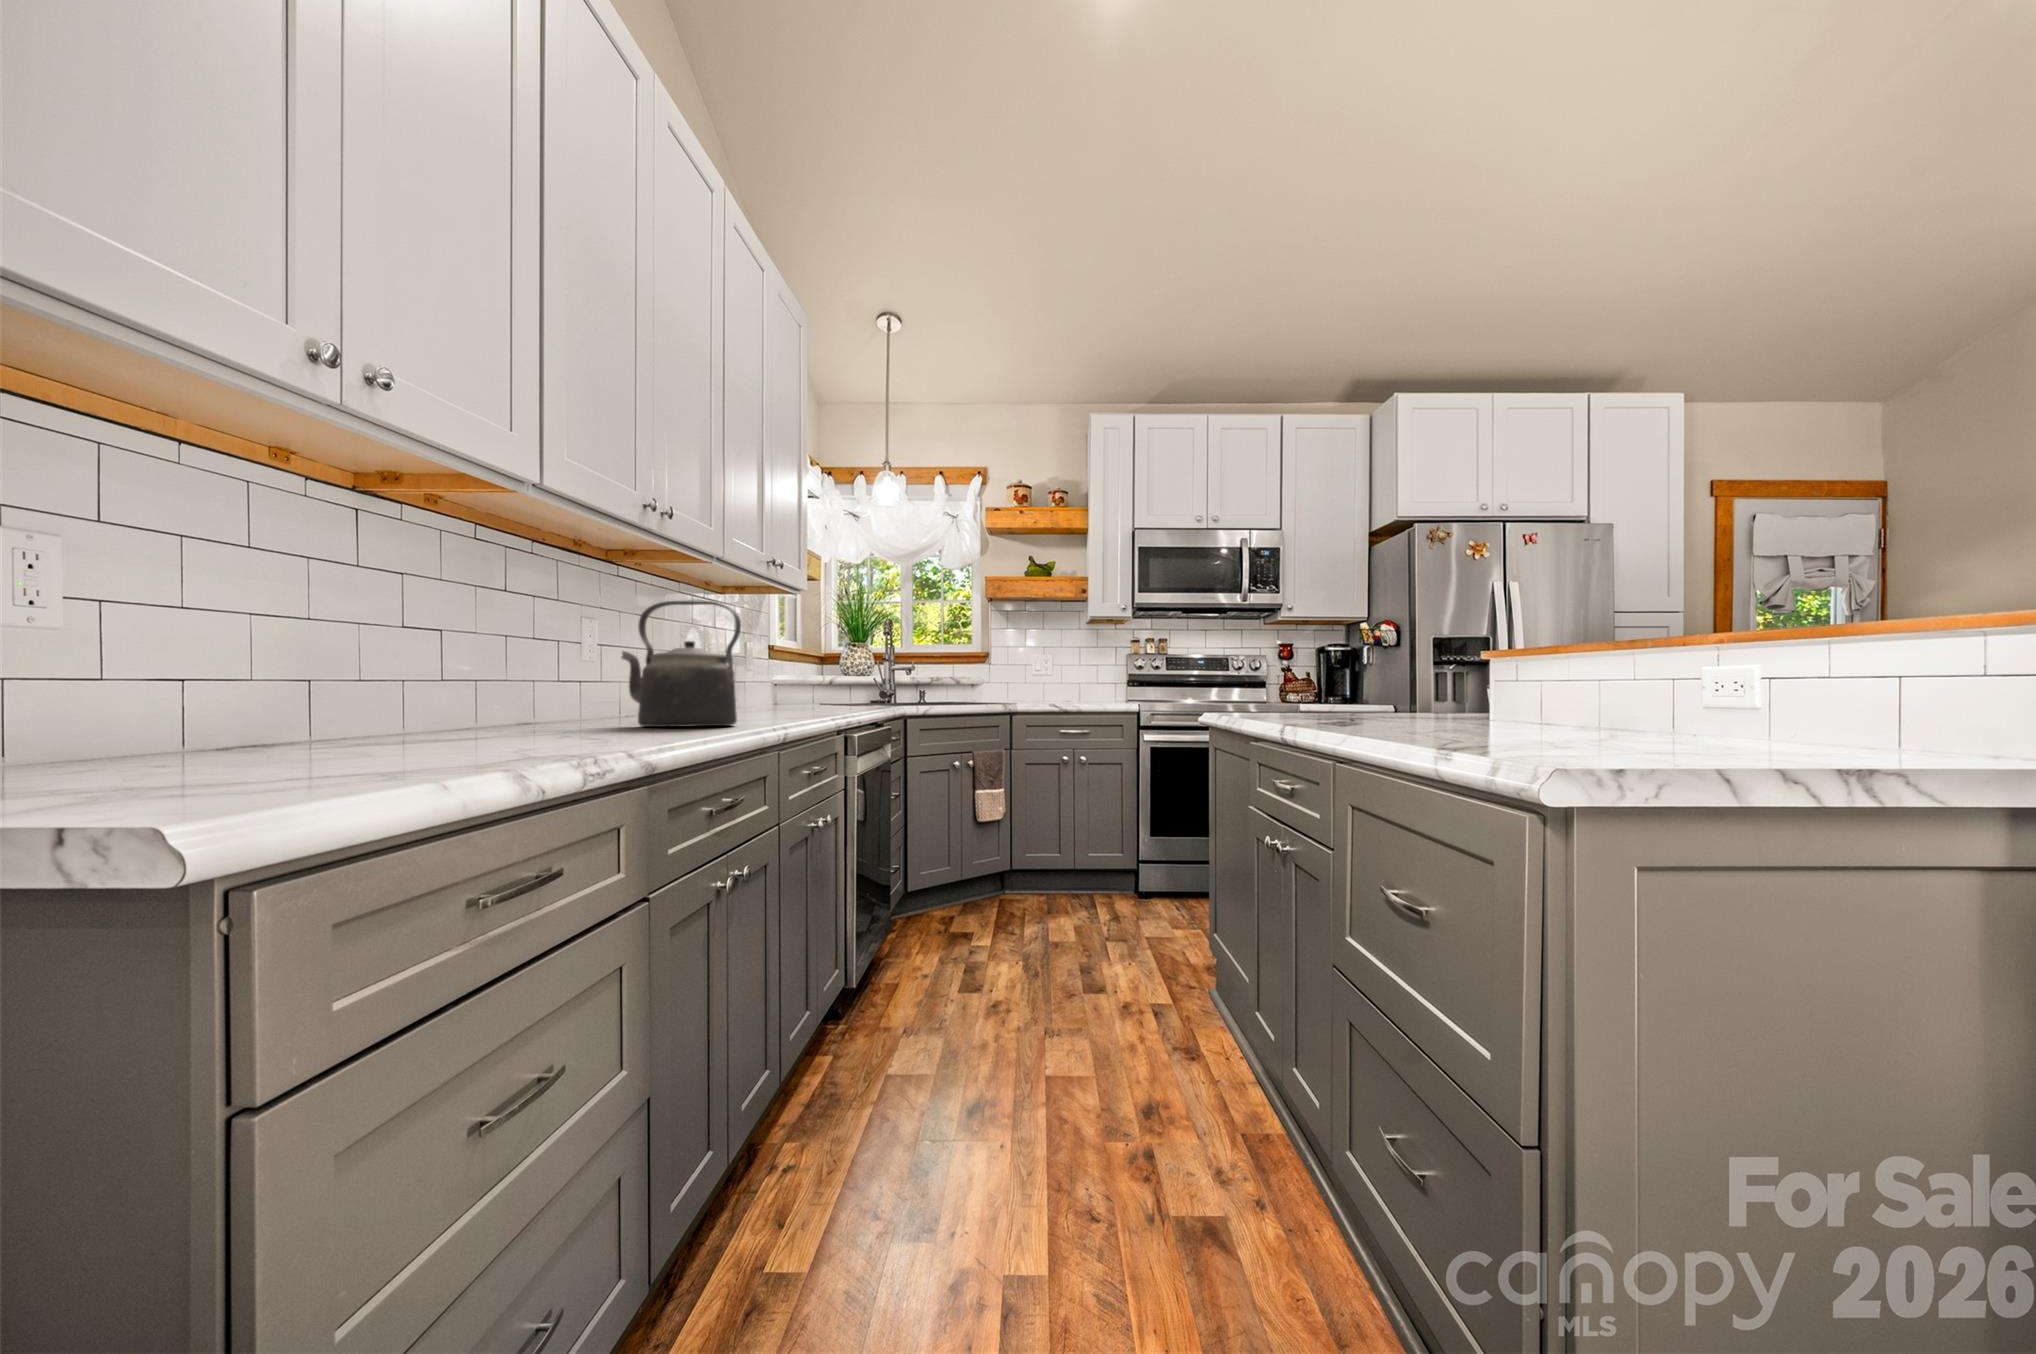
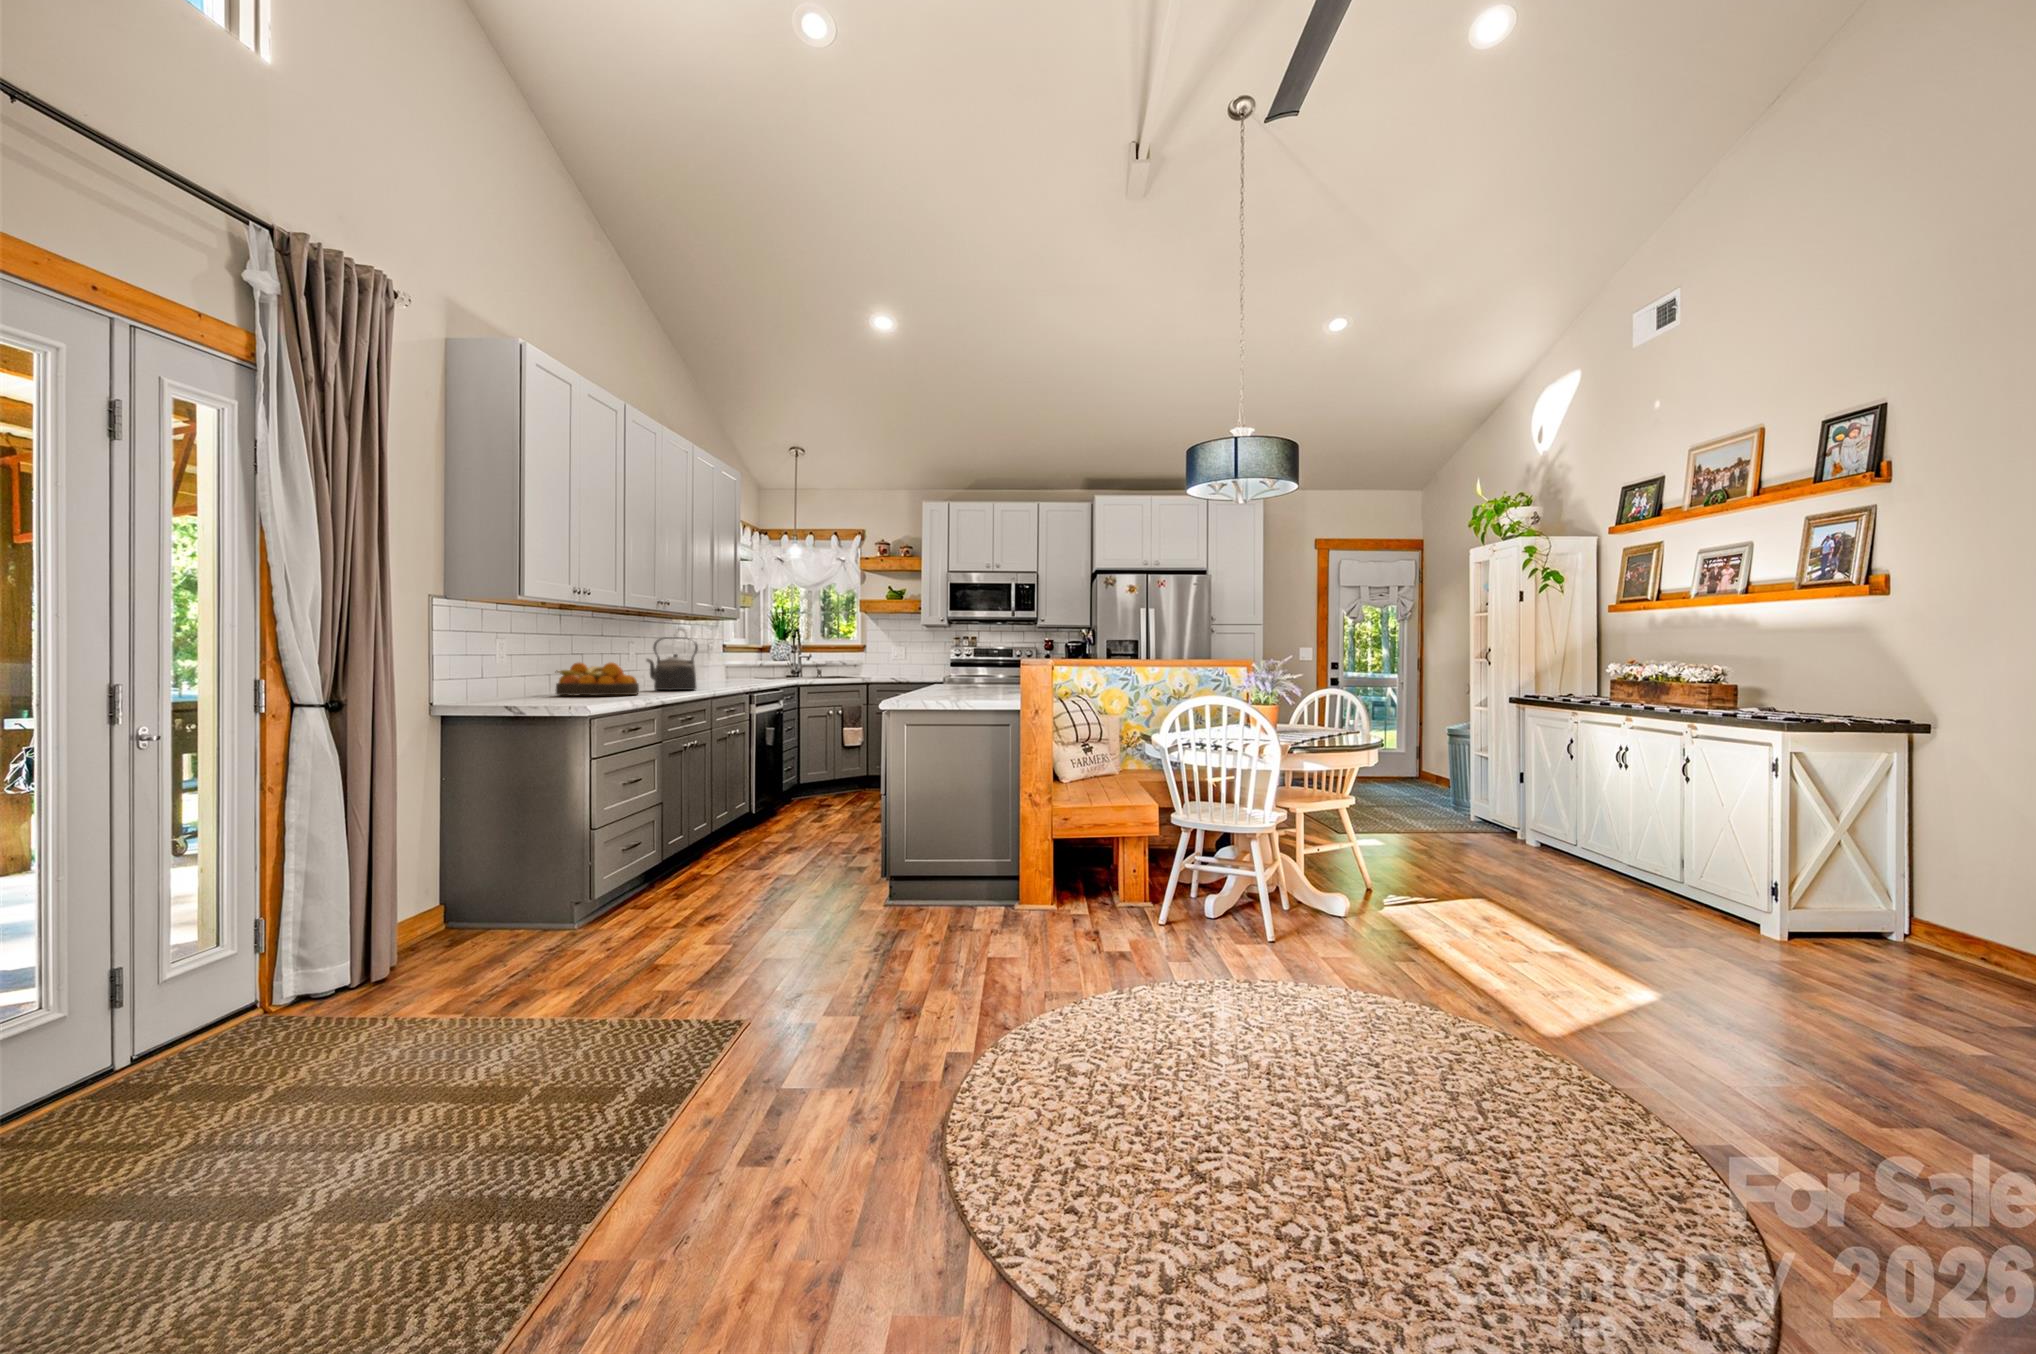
fruit bowl: none [307,644,583,747] -> present [555,662,639,695]

